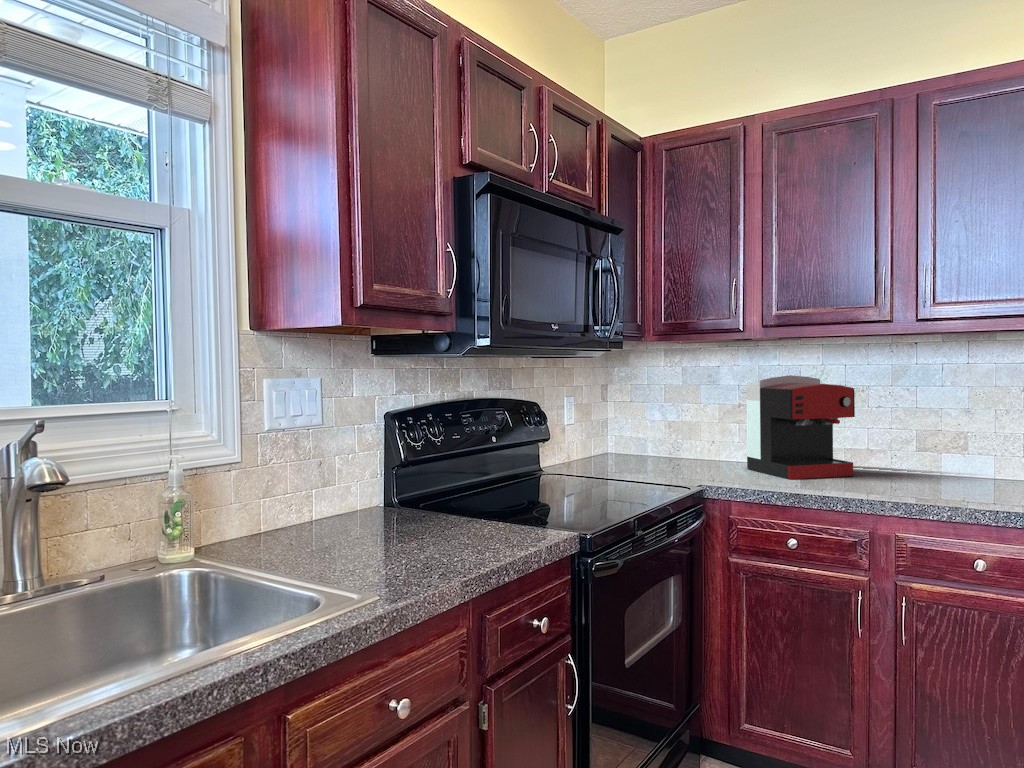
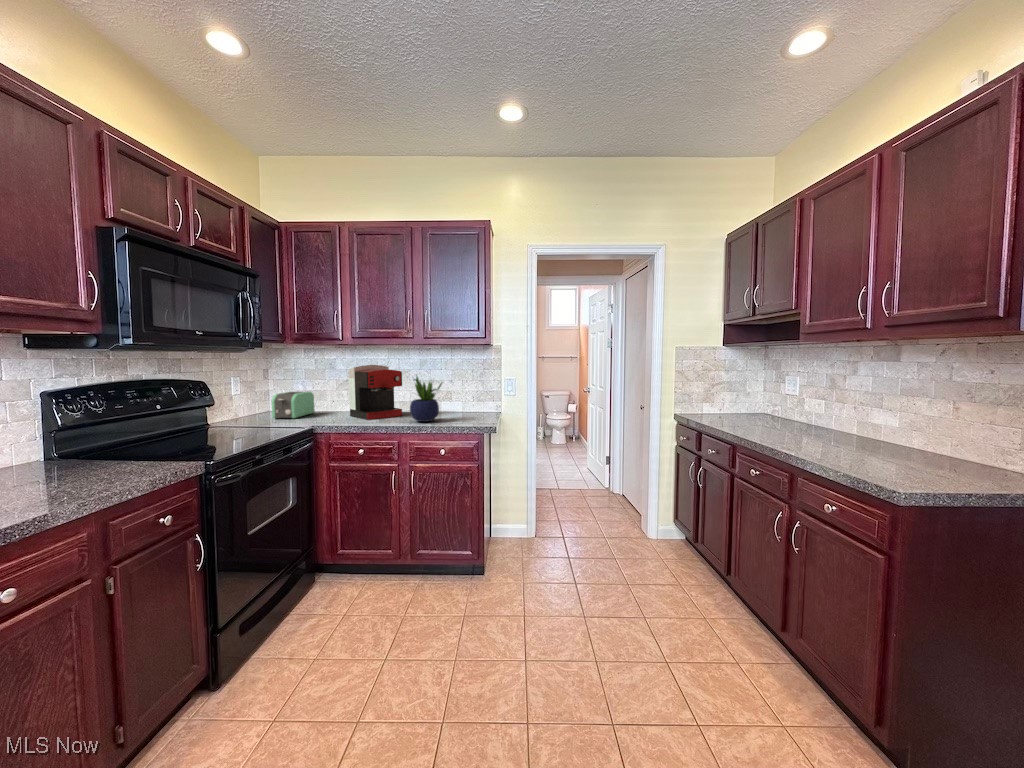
potted plant: none [884,391,968,493] -> present [410,376,442,422]
toaster: none [621,422,680,468] -> present [271,392,314,419]

